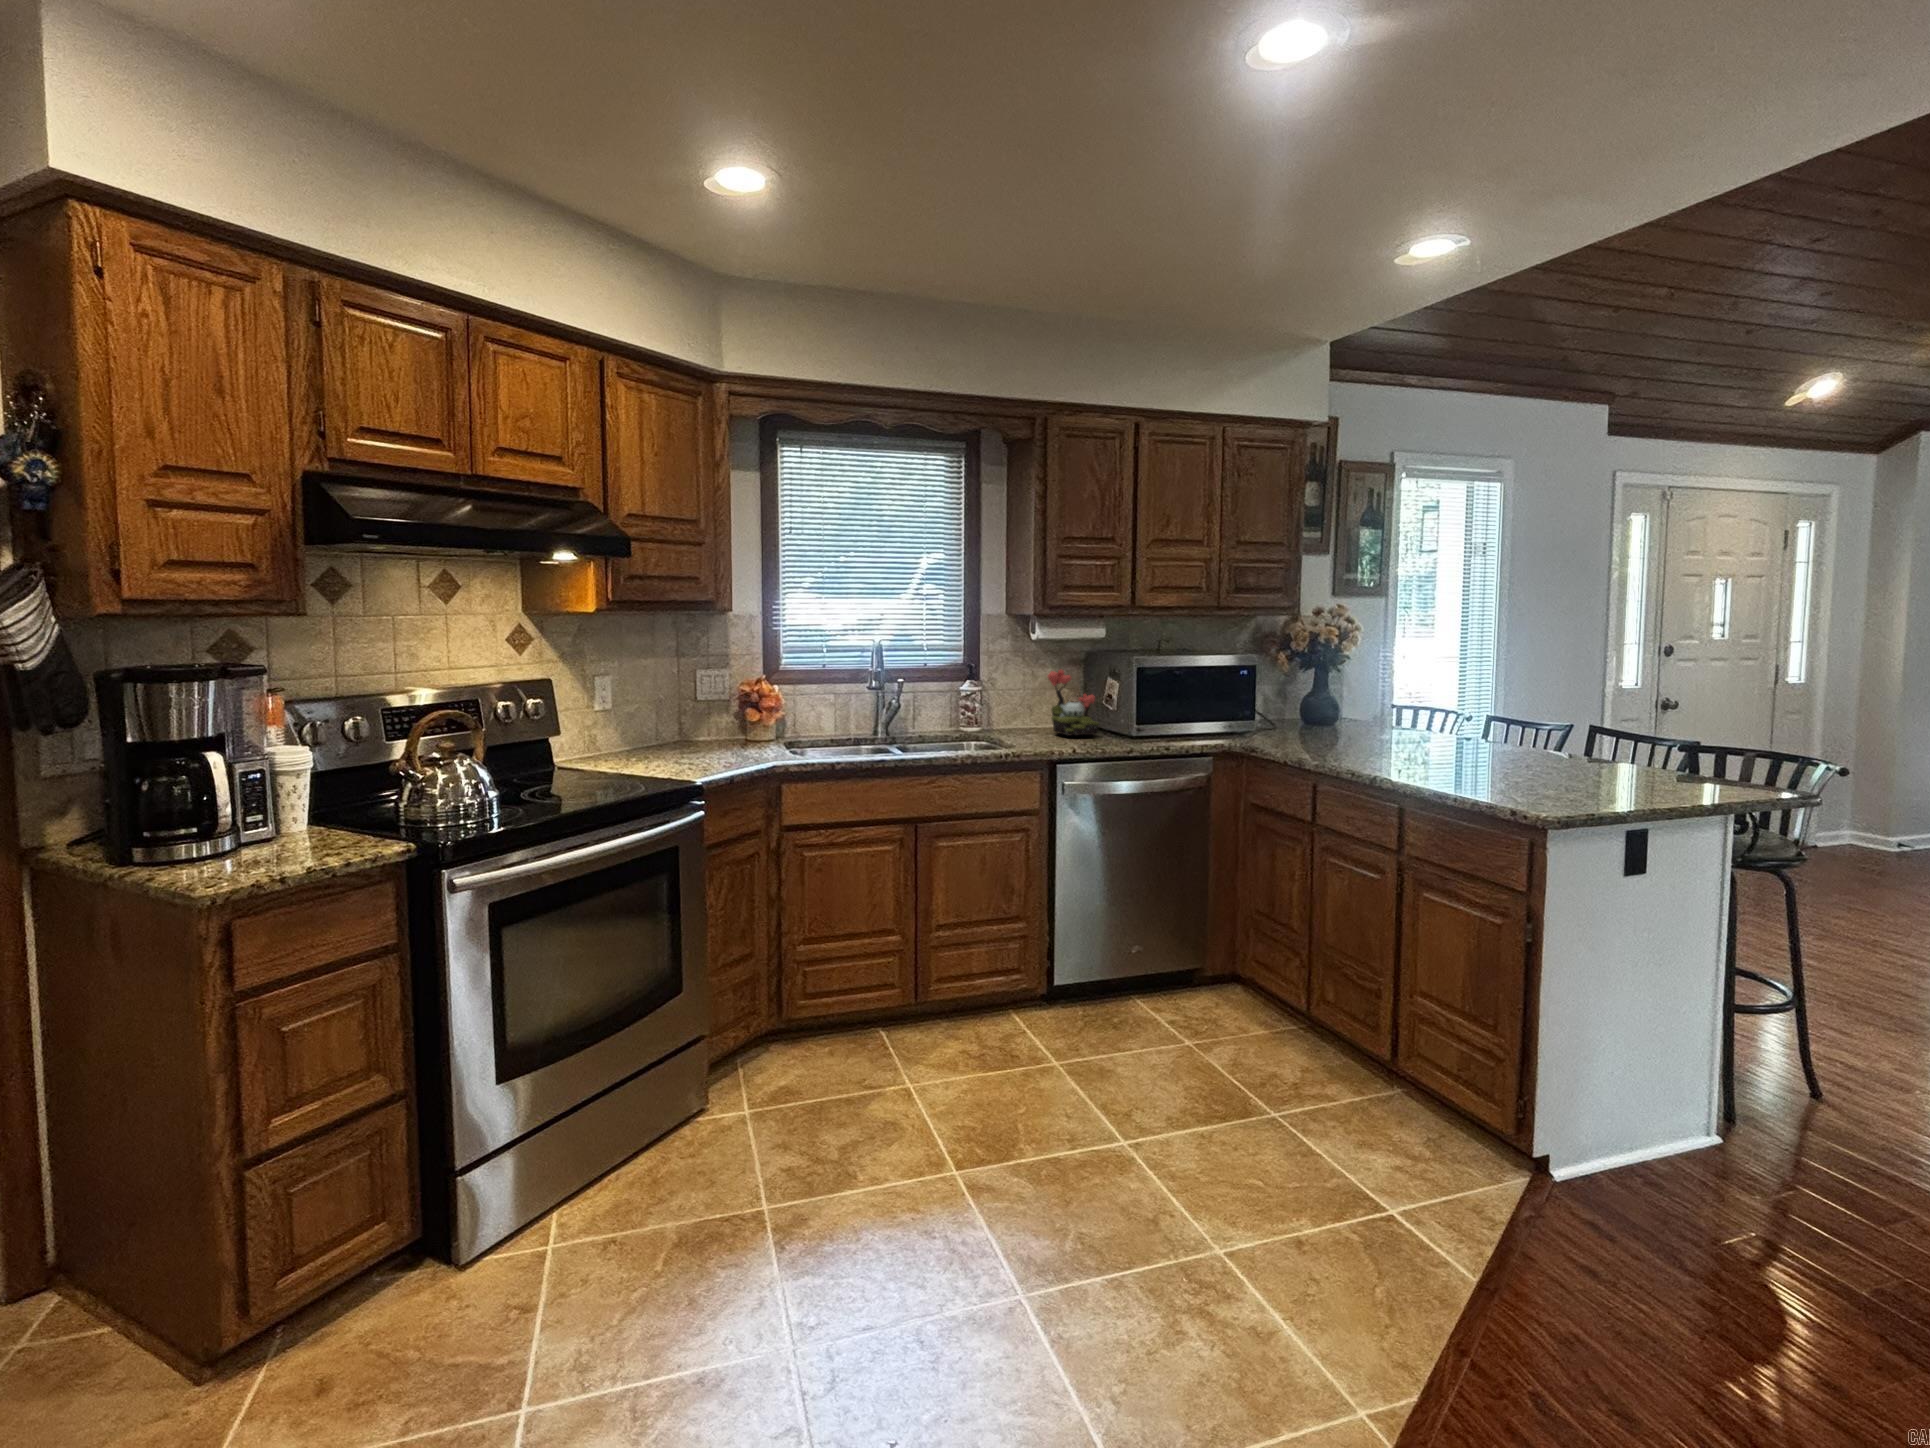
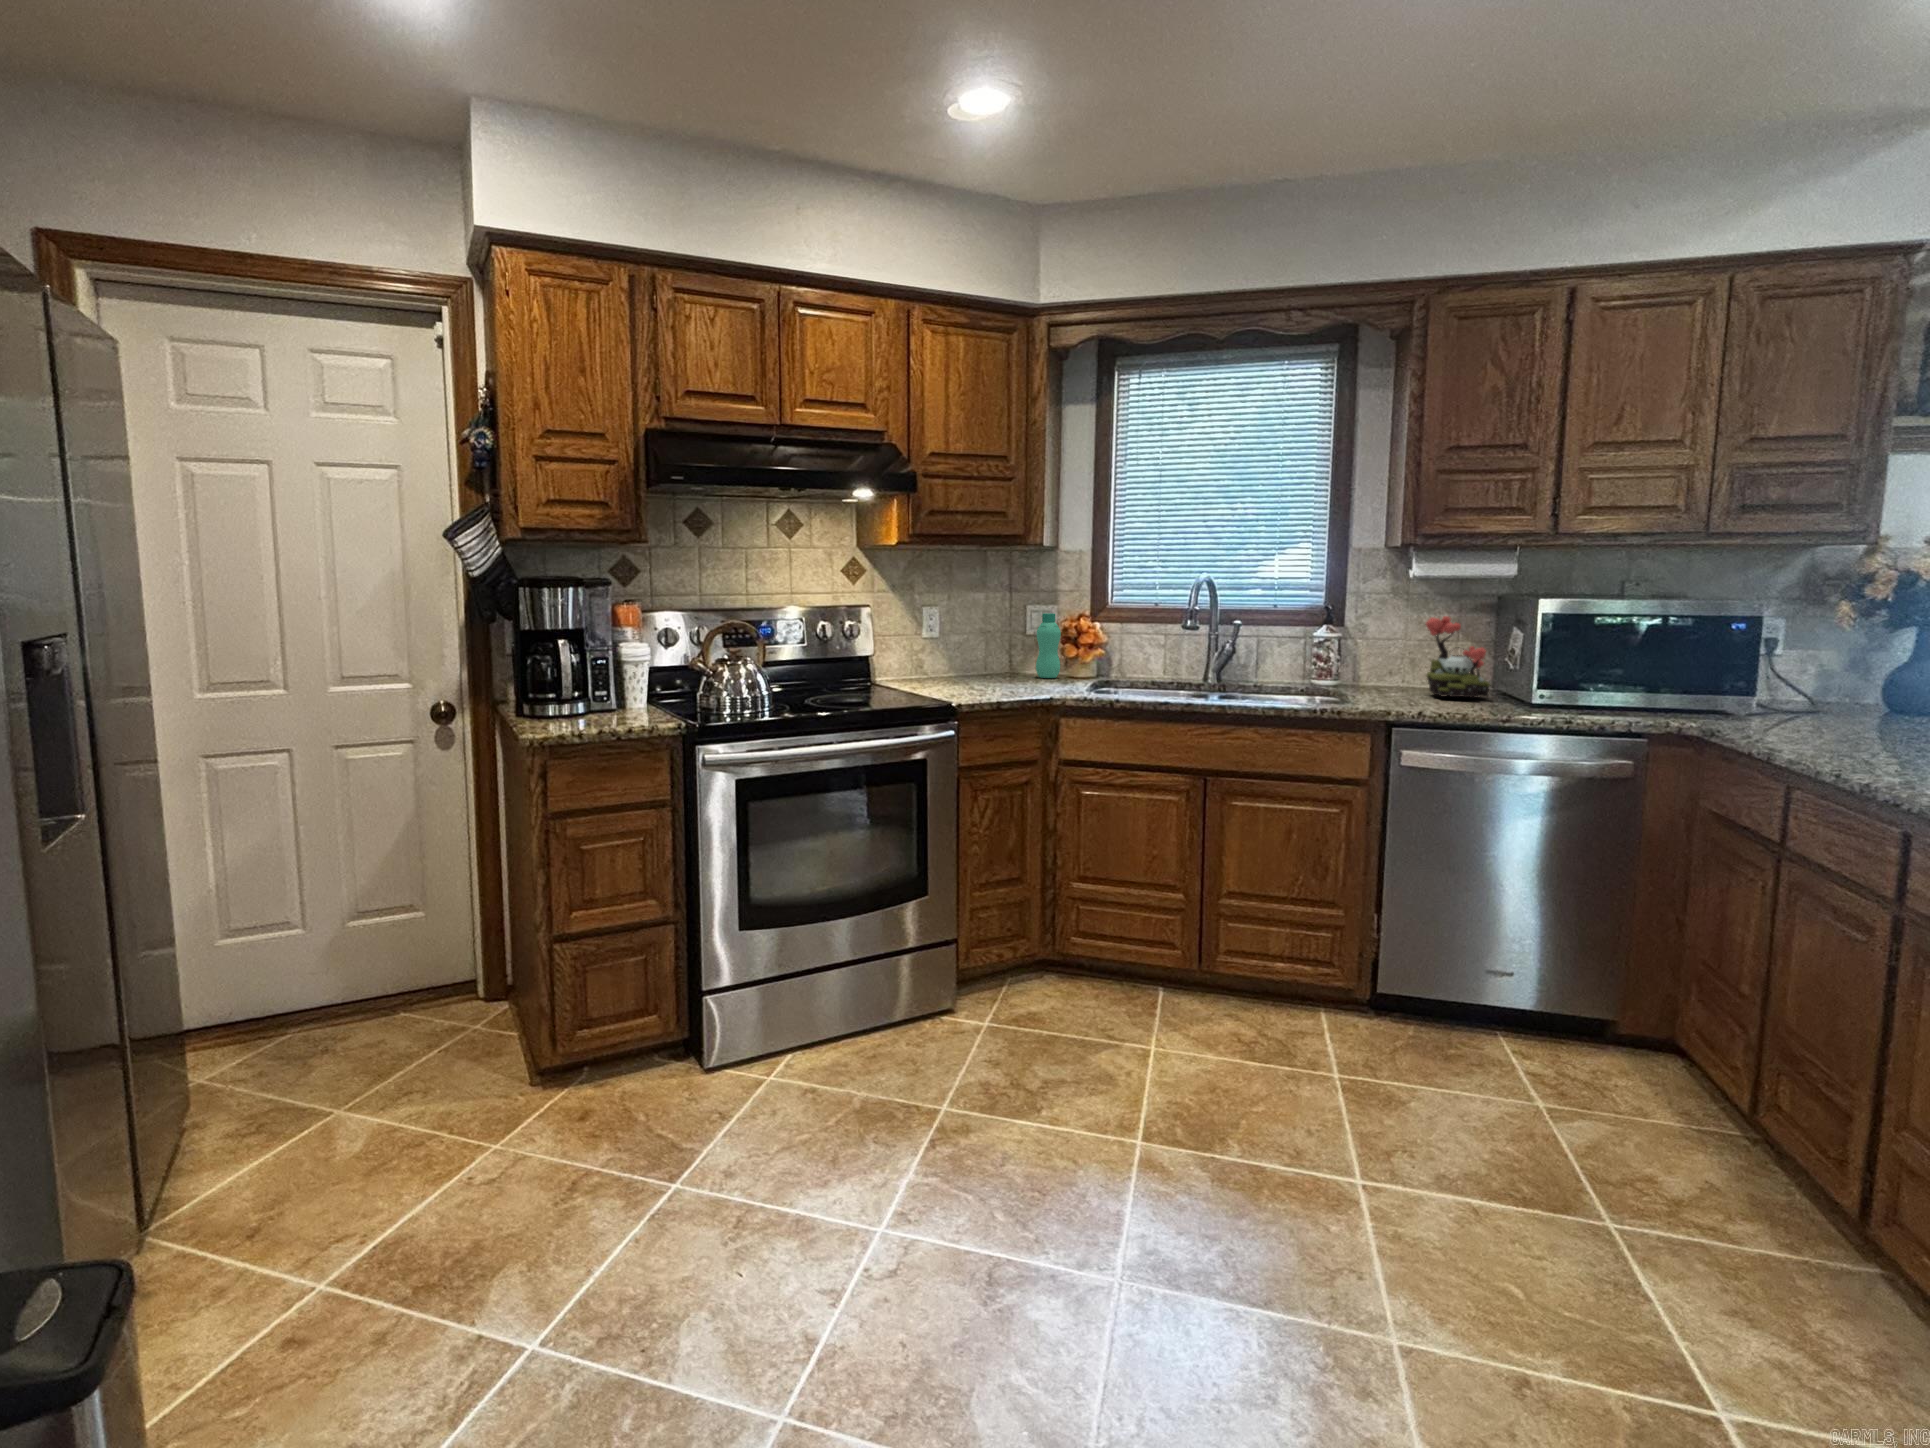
bottle: none [714,678,739,745] -> present [1036,613,1061,678]

